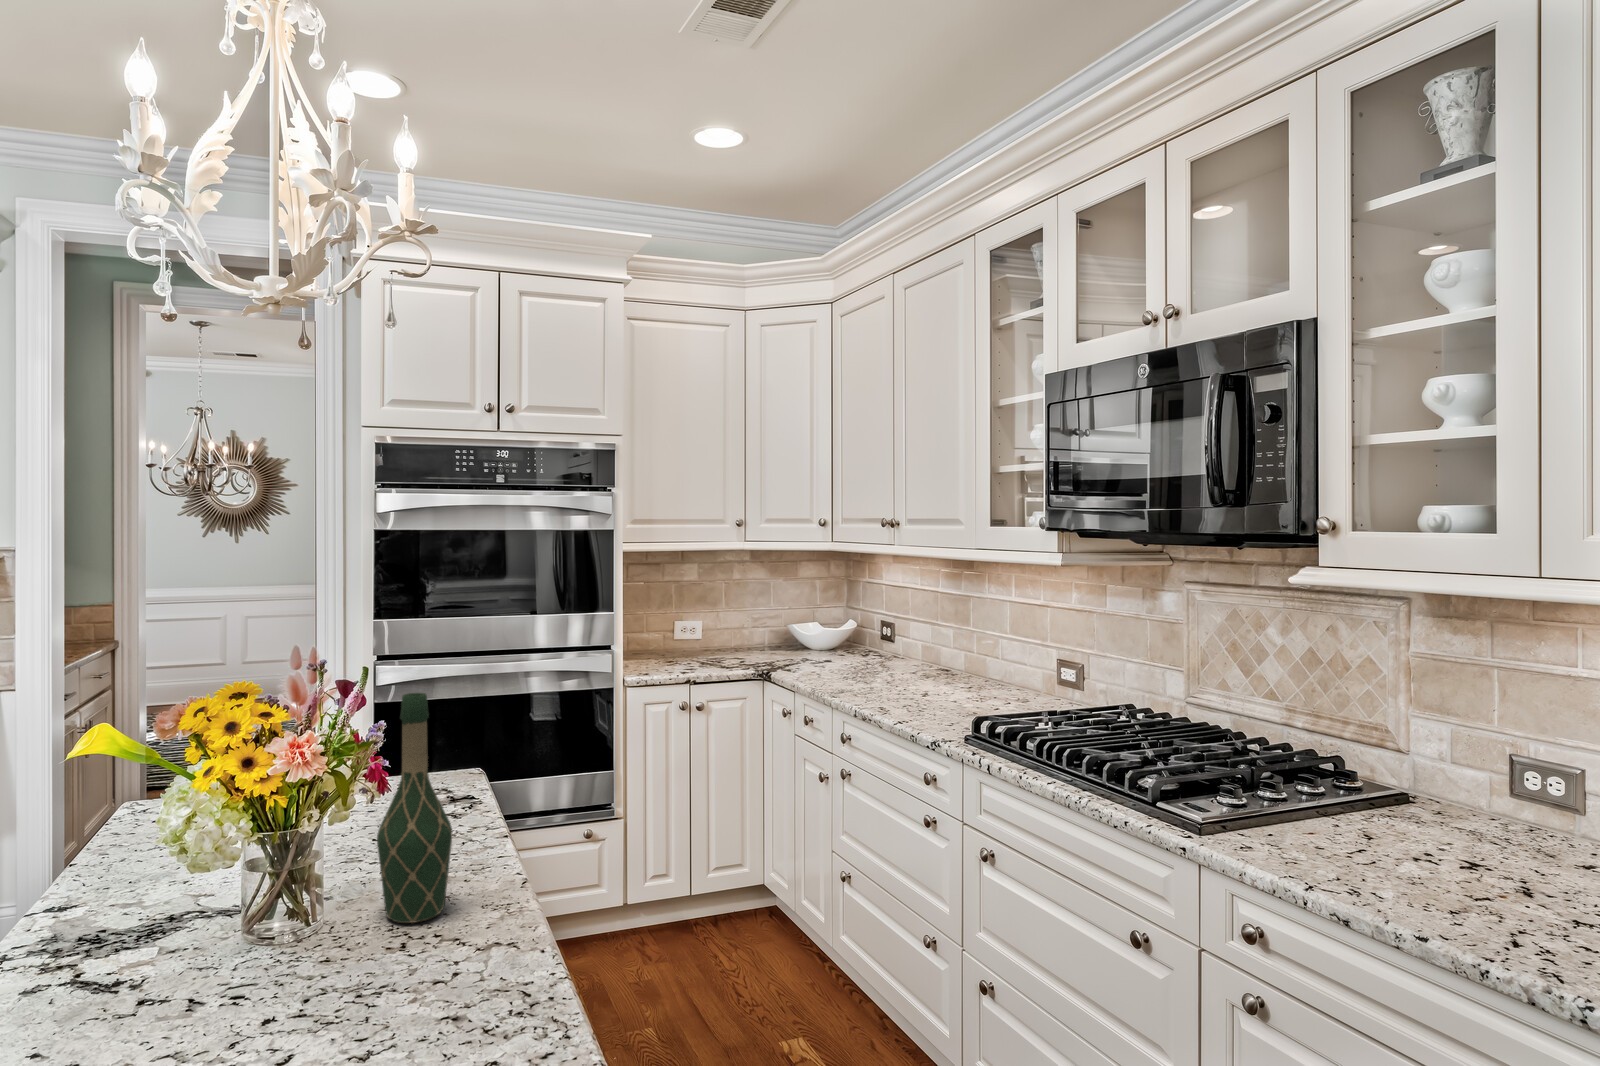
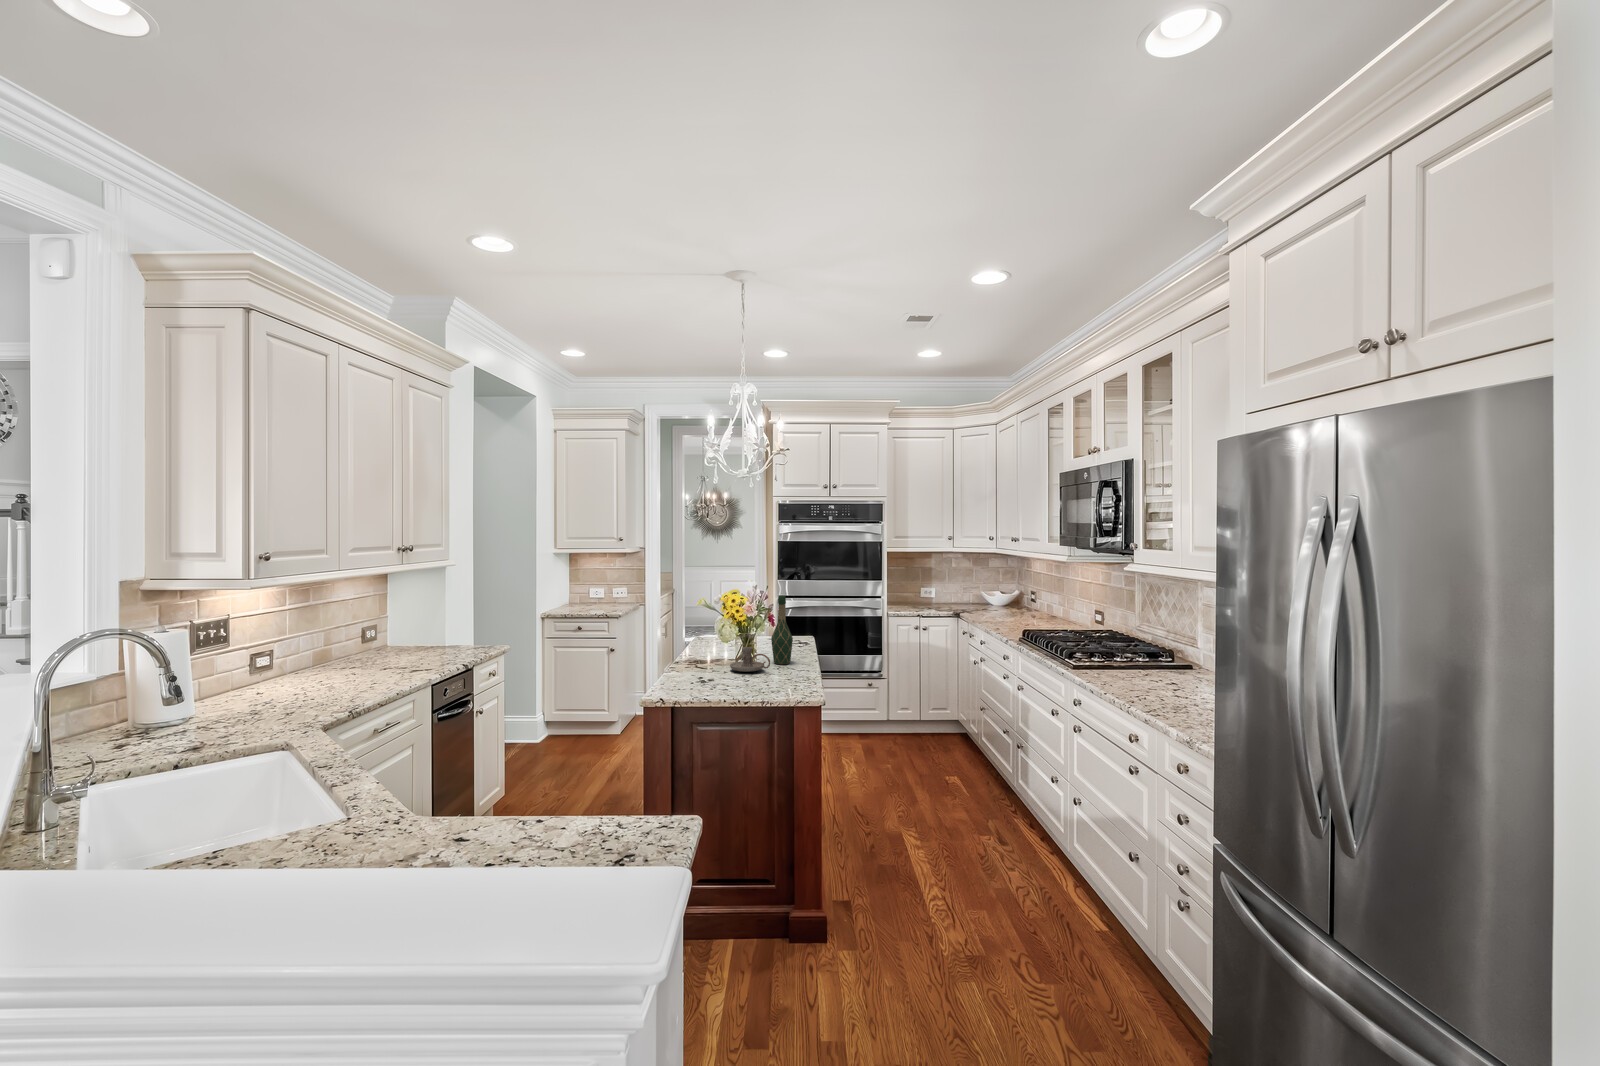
candle holder: none [212,897,379,1004] -> present [730,647,770,672]

